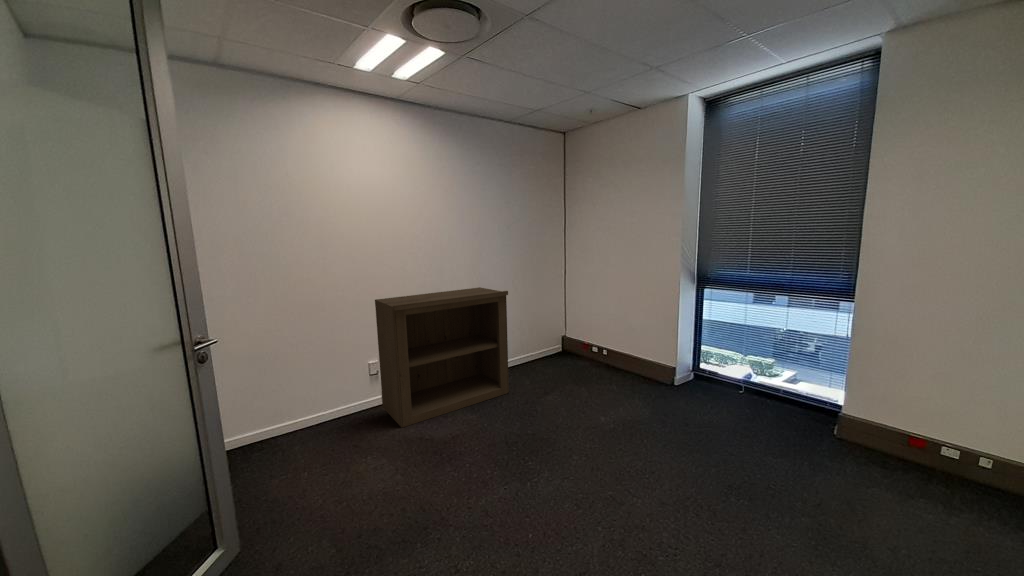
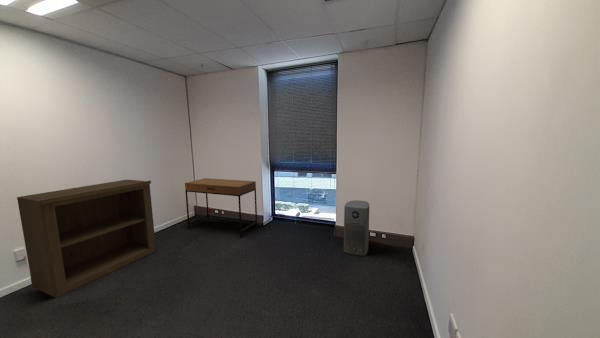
desk: none [551,293,665,399] -> present [185,178,257,237]
air purifier: none [875,368,972,509] -> present [344,200,369,256]

